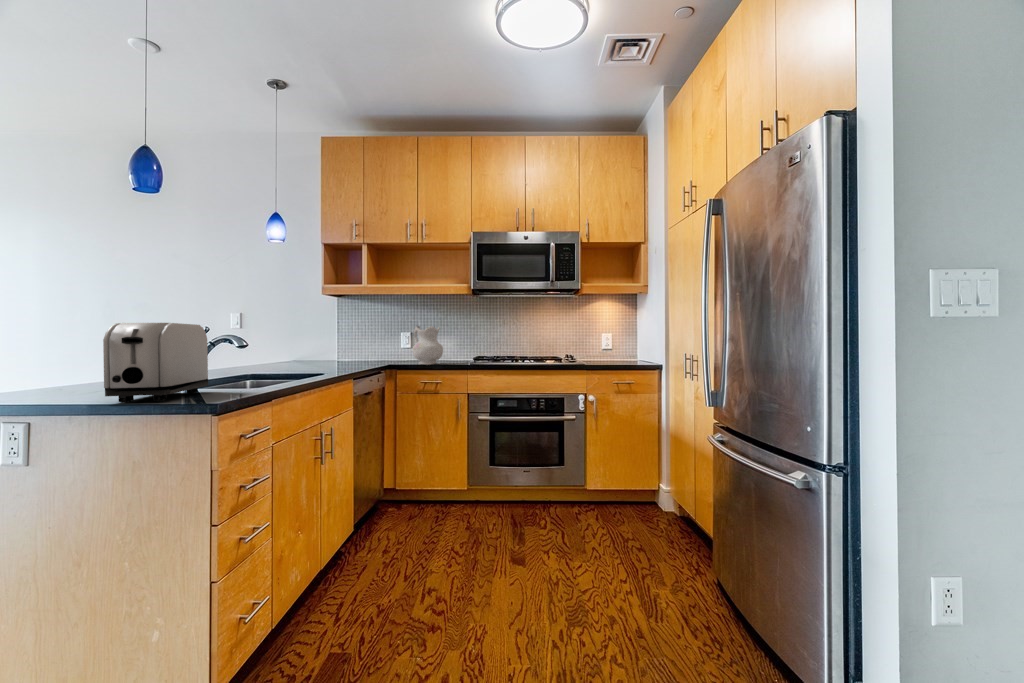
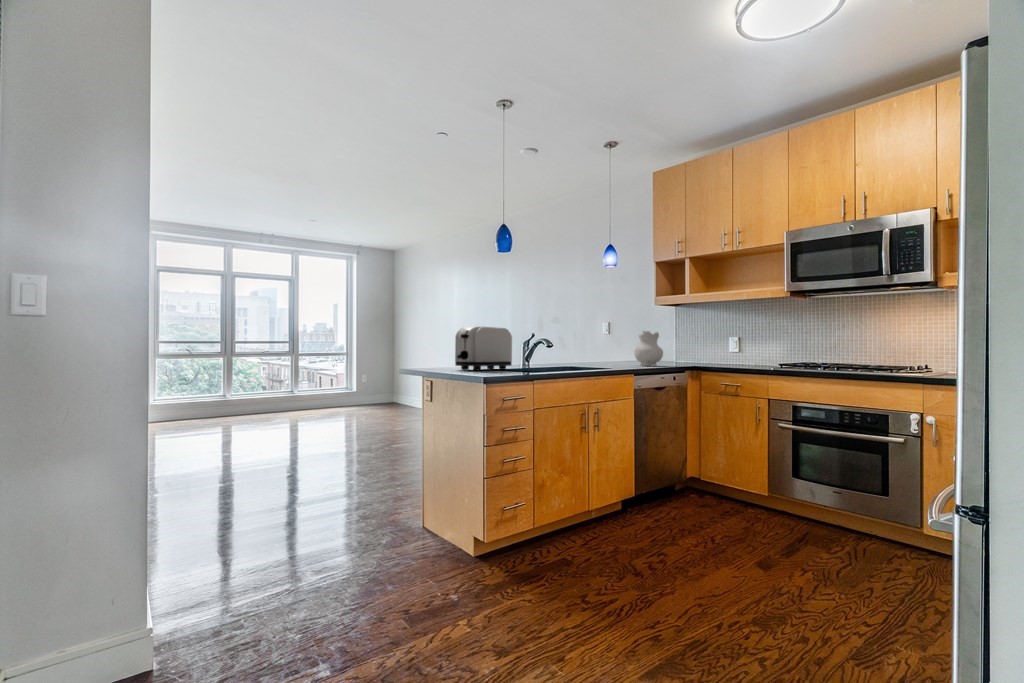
ceramic pitcher: present [413,326,443,365] -> present [634,331,663,366]

